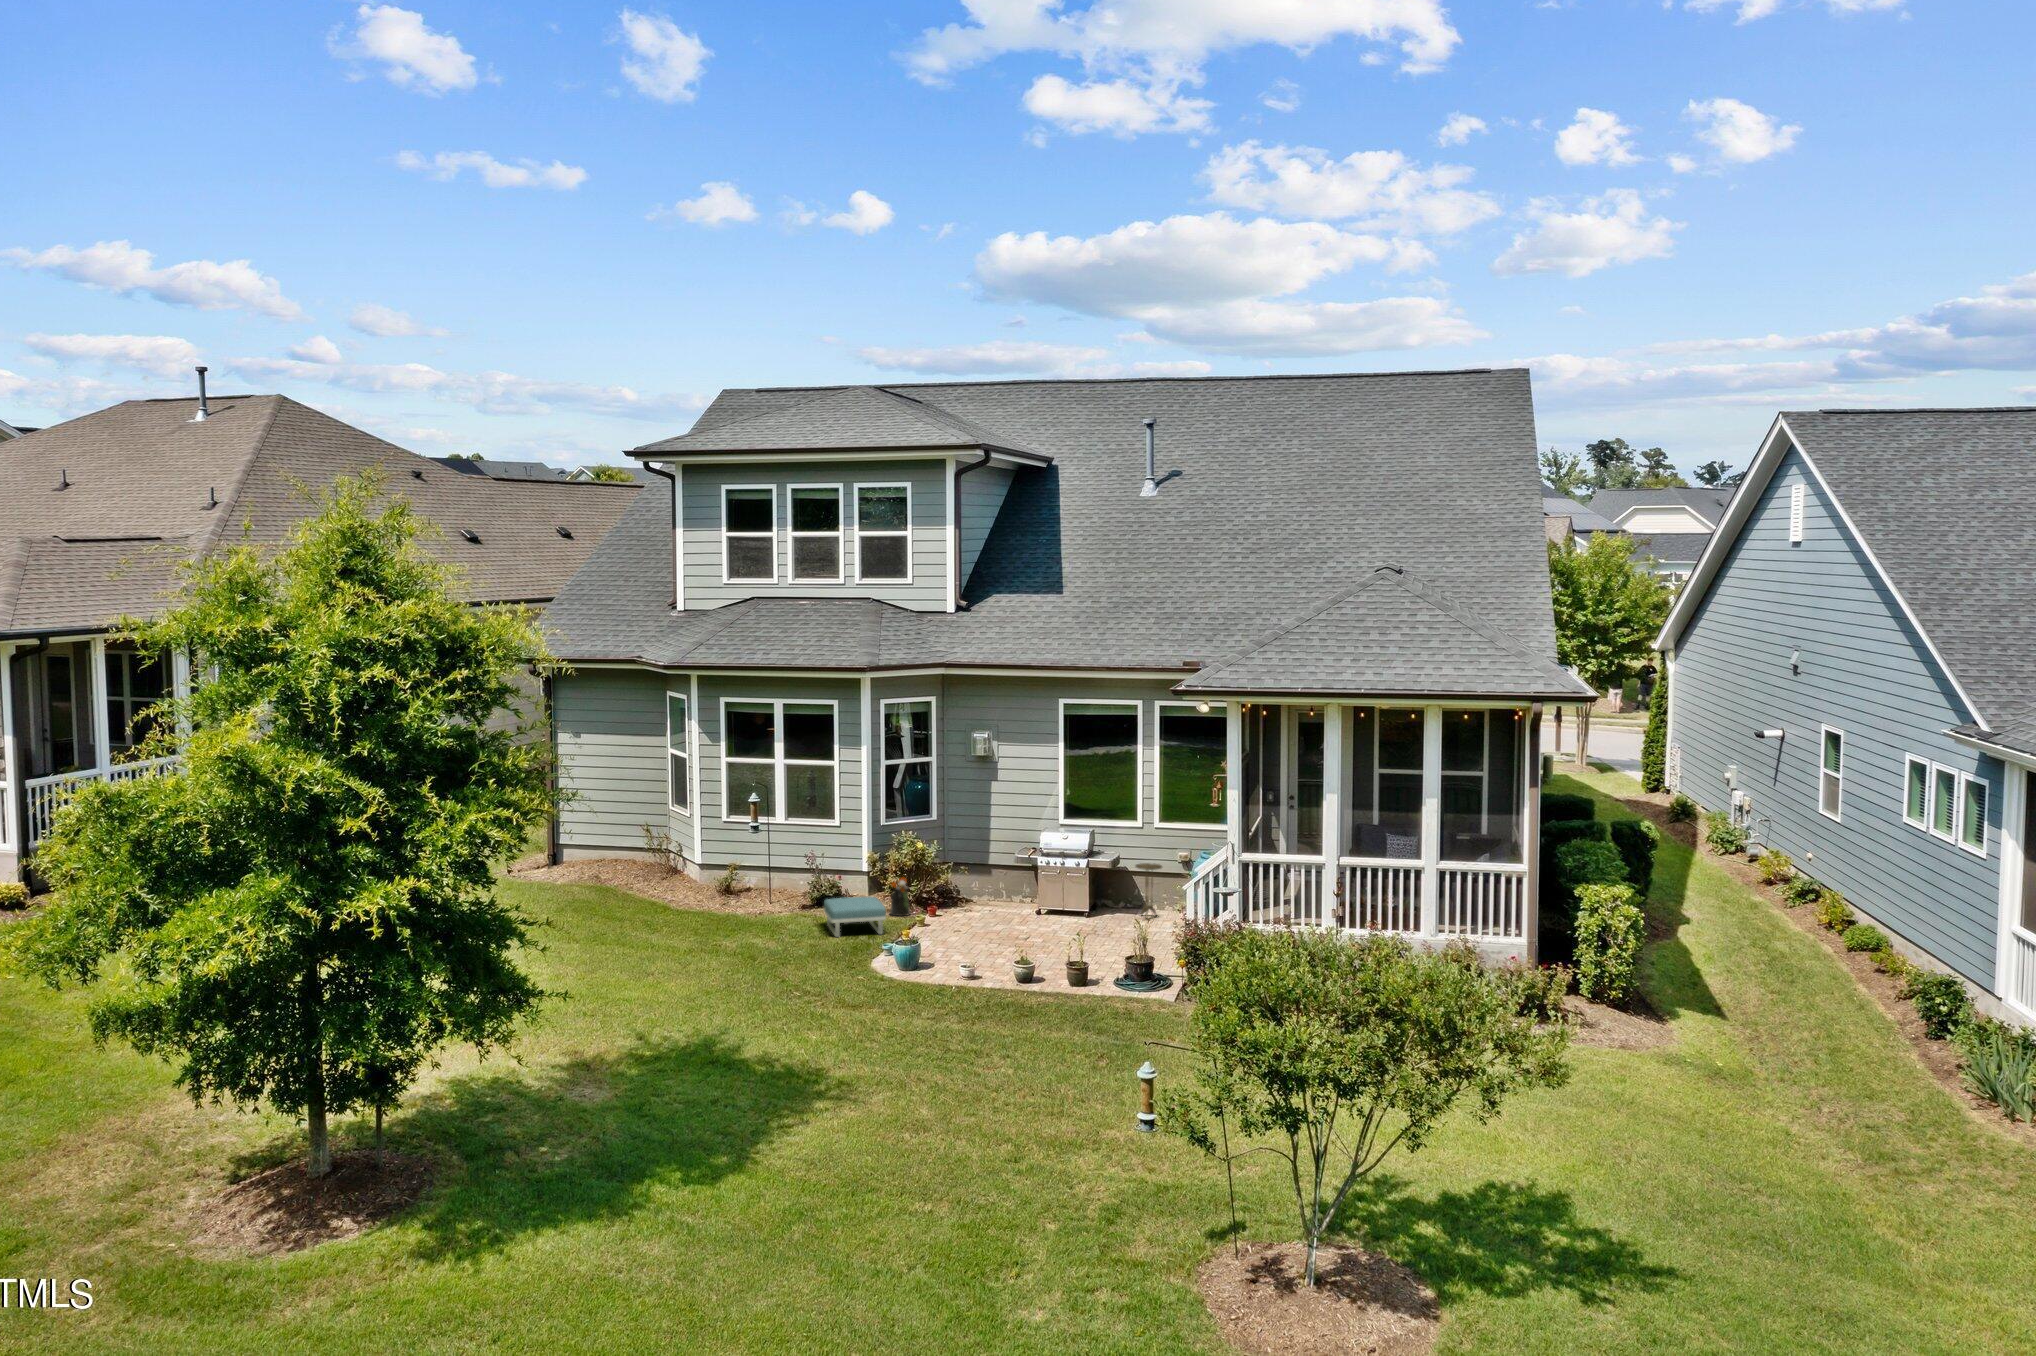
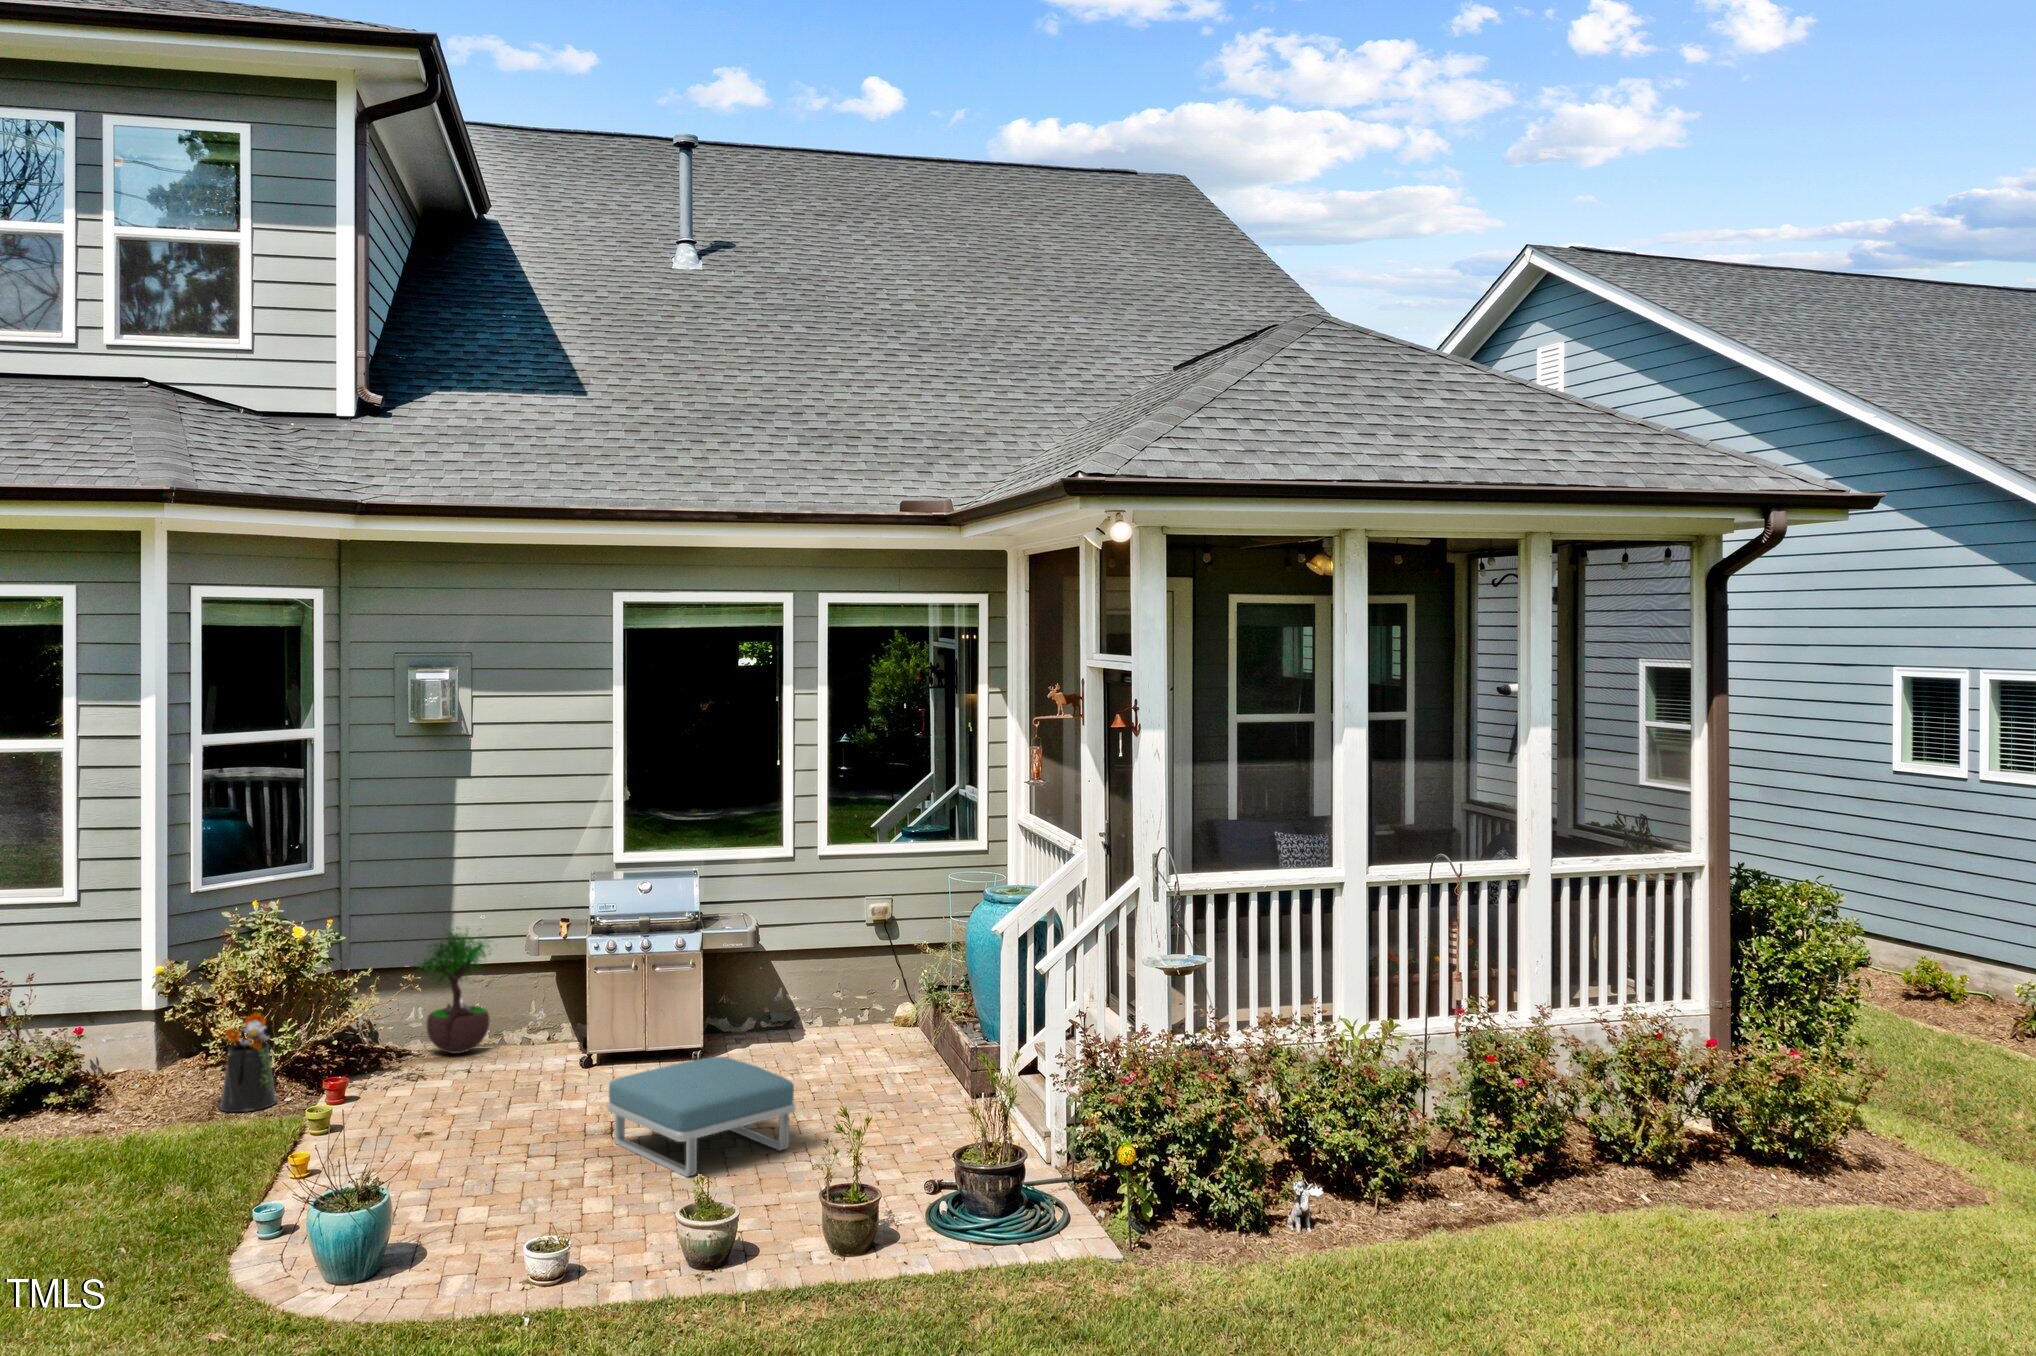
potted tree: none [968,844,1003,905] -> present [419,927,491,1053]
side table: present [1136,863,1162,919] -> none [789,927,846,1043]
footstool: present [823,896,886,937] -> present [607,1057,795,1177]

